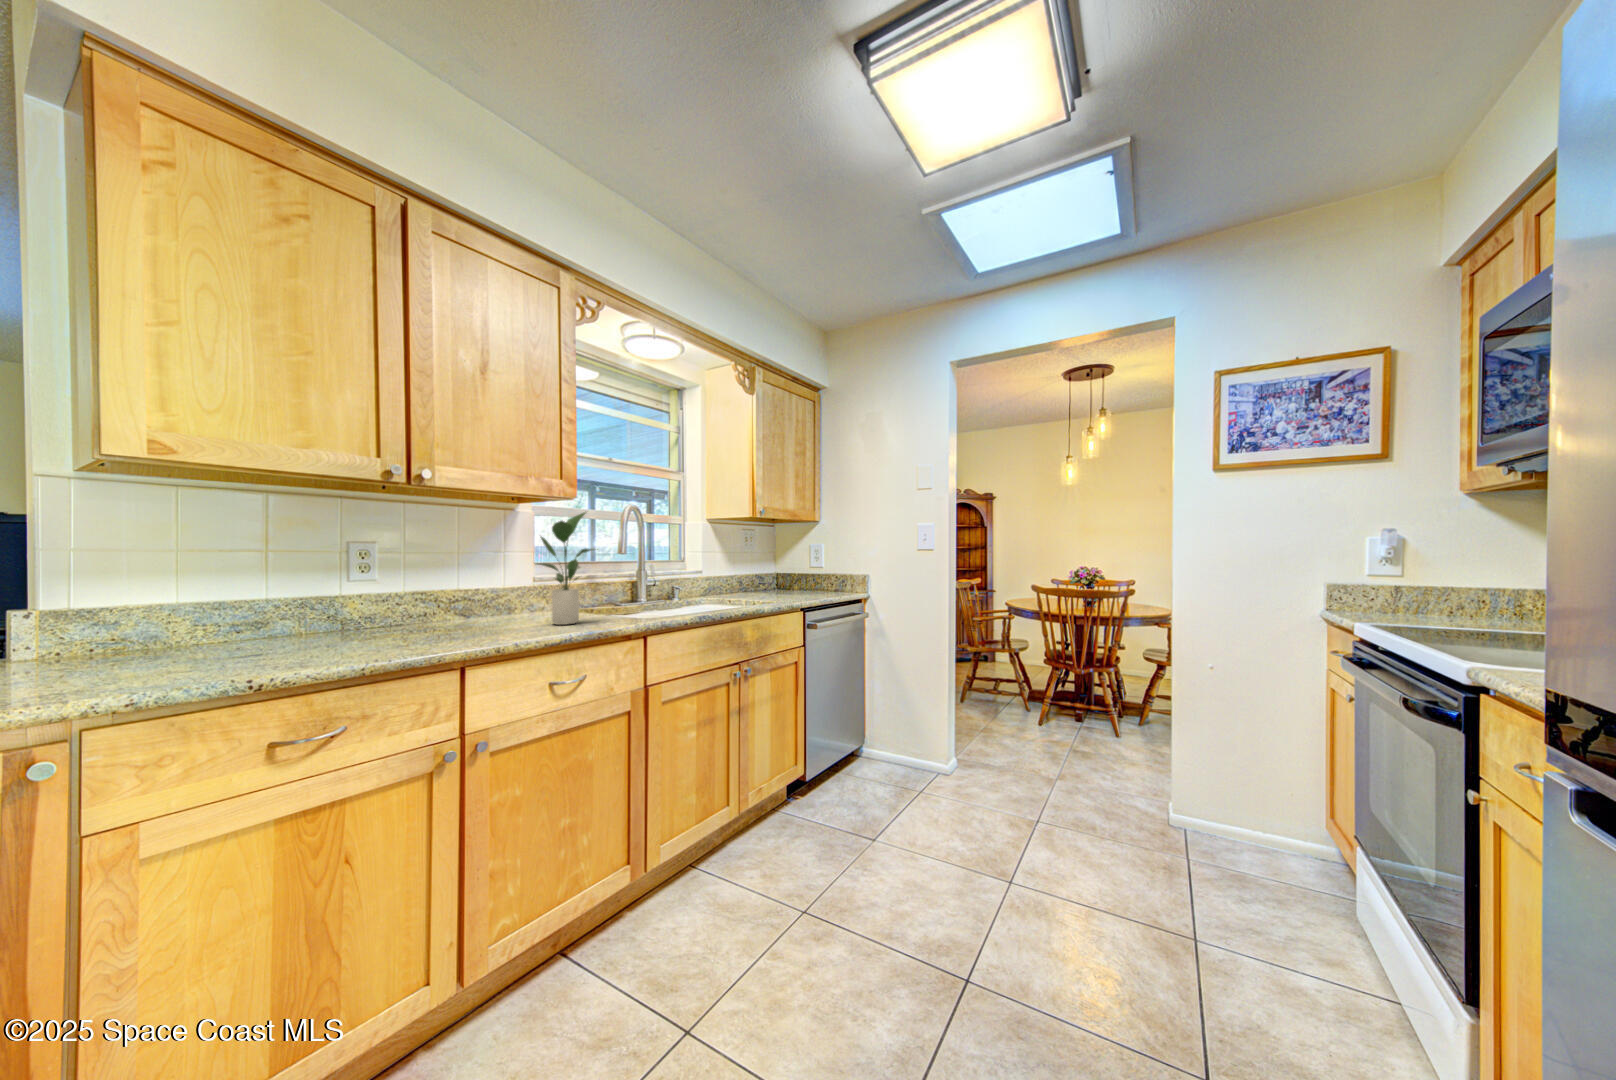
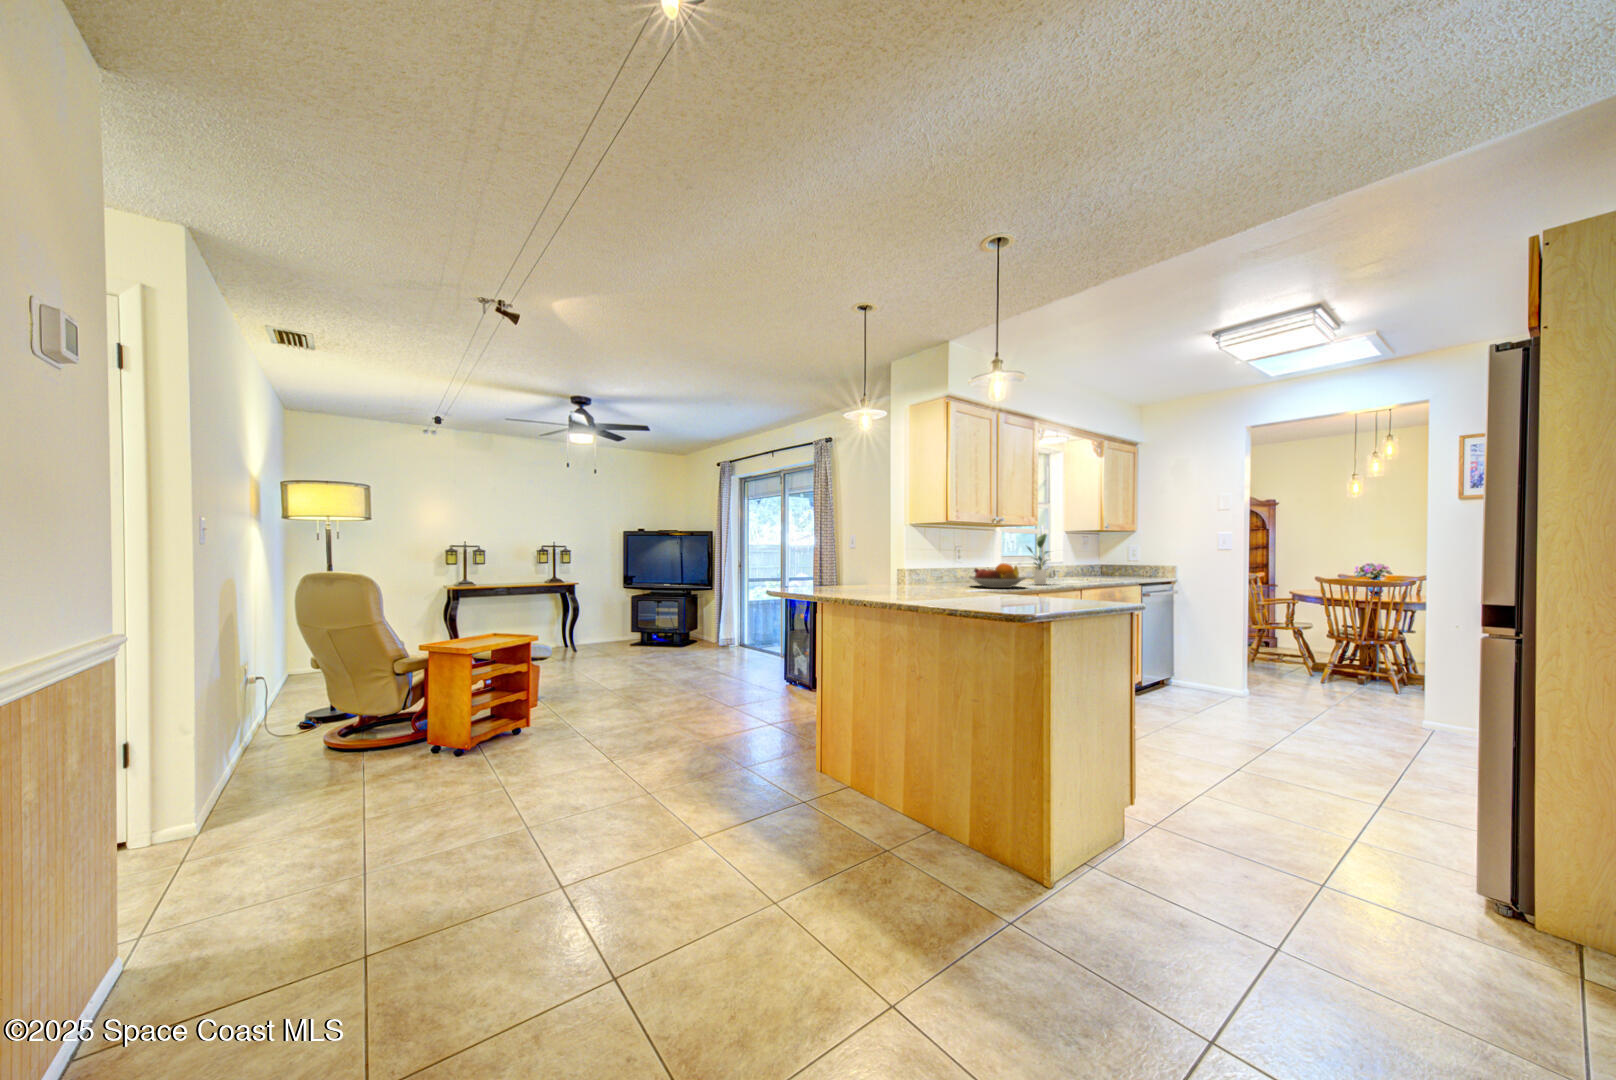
fruit bowl: none [291,579,476,649] -> present [970,563,1026,588]

